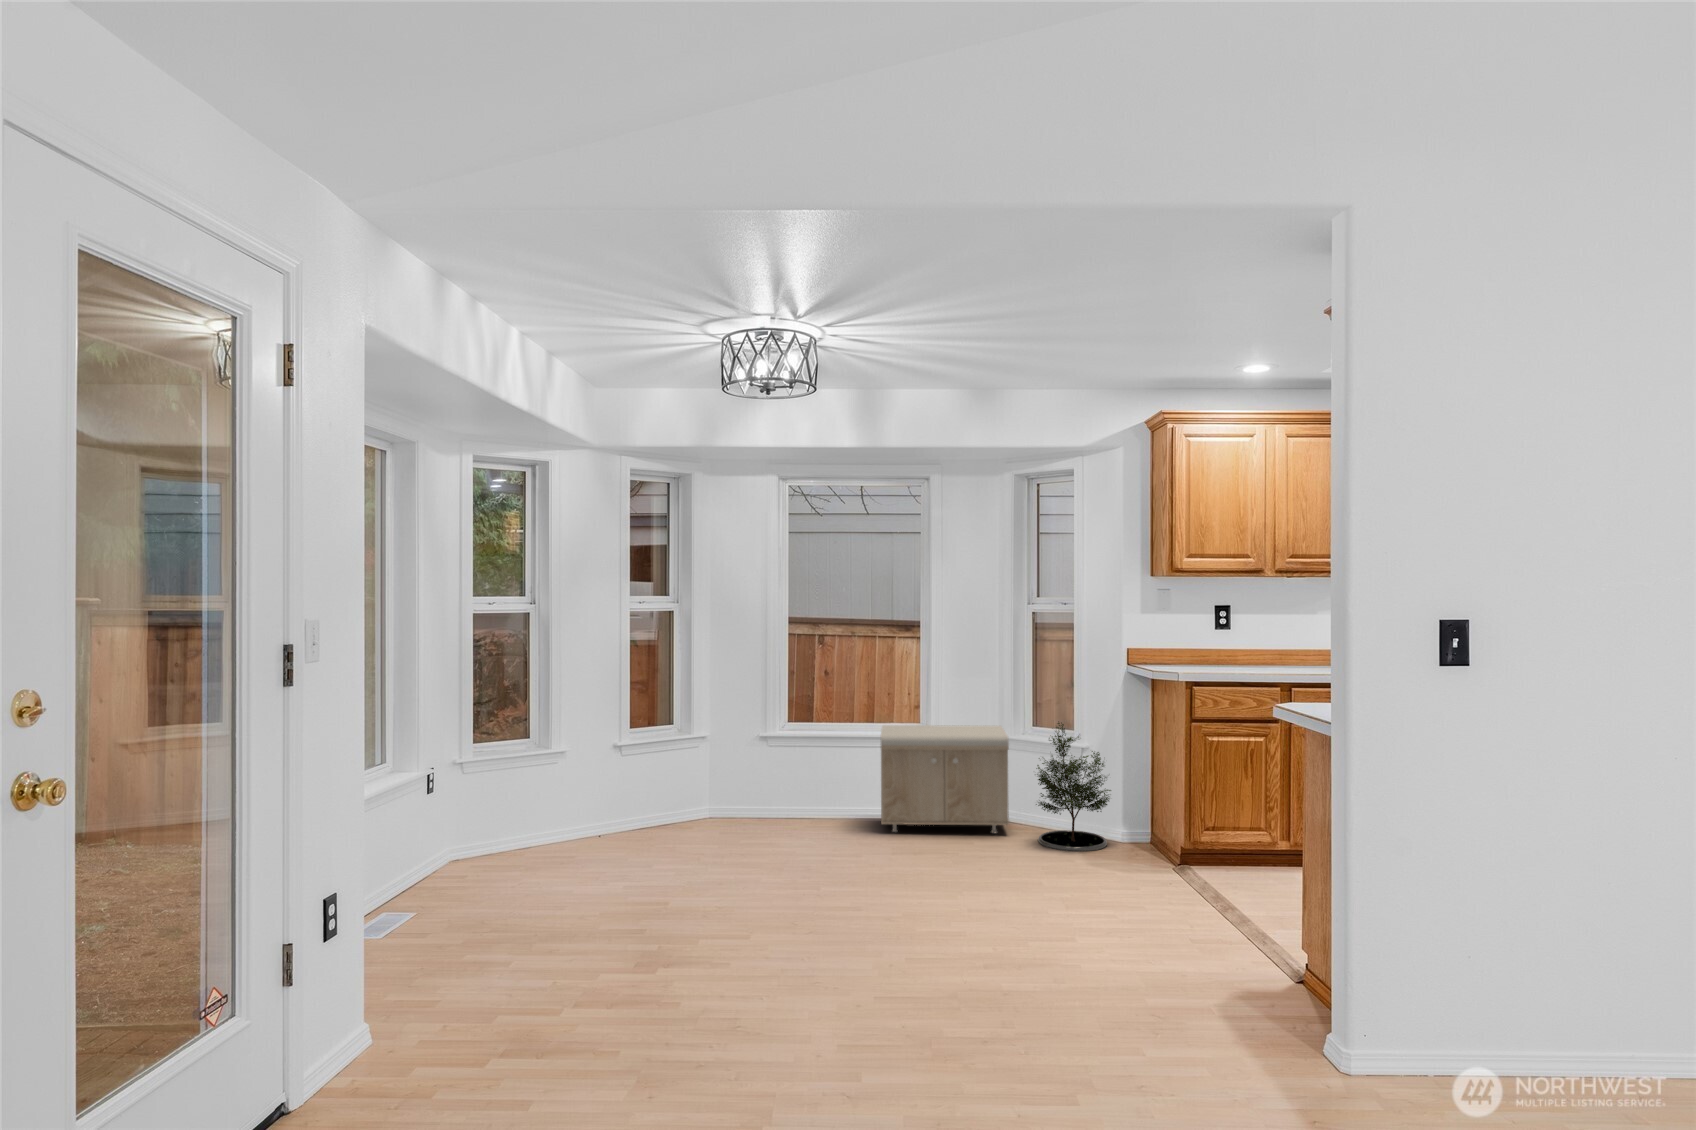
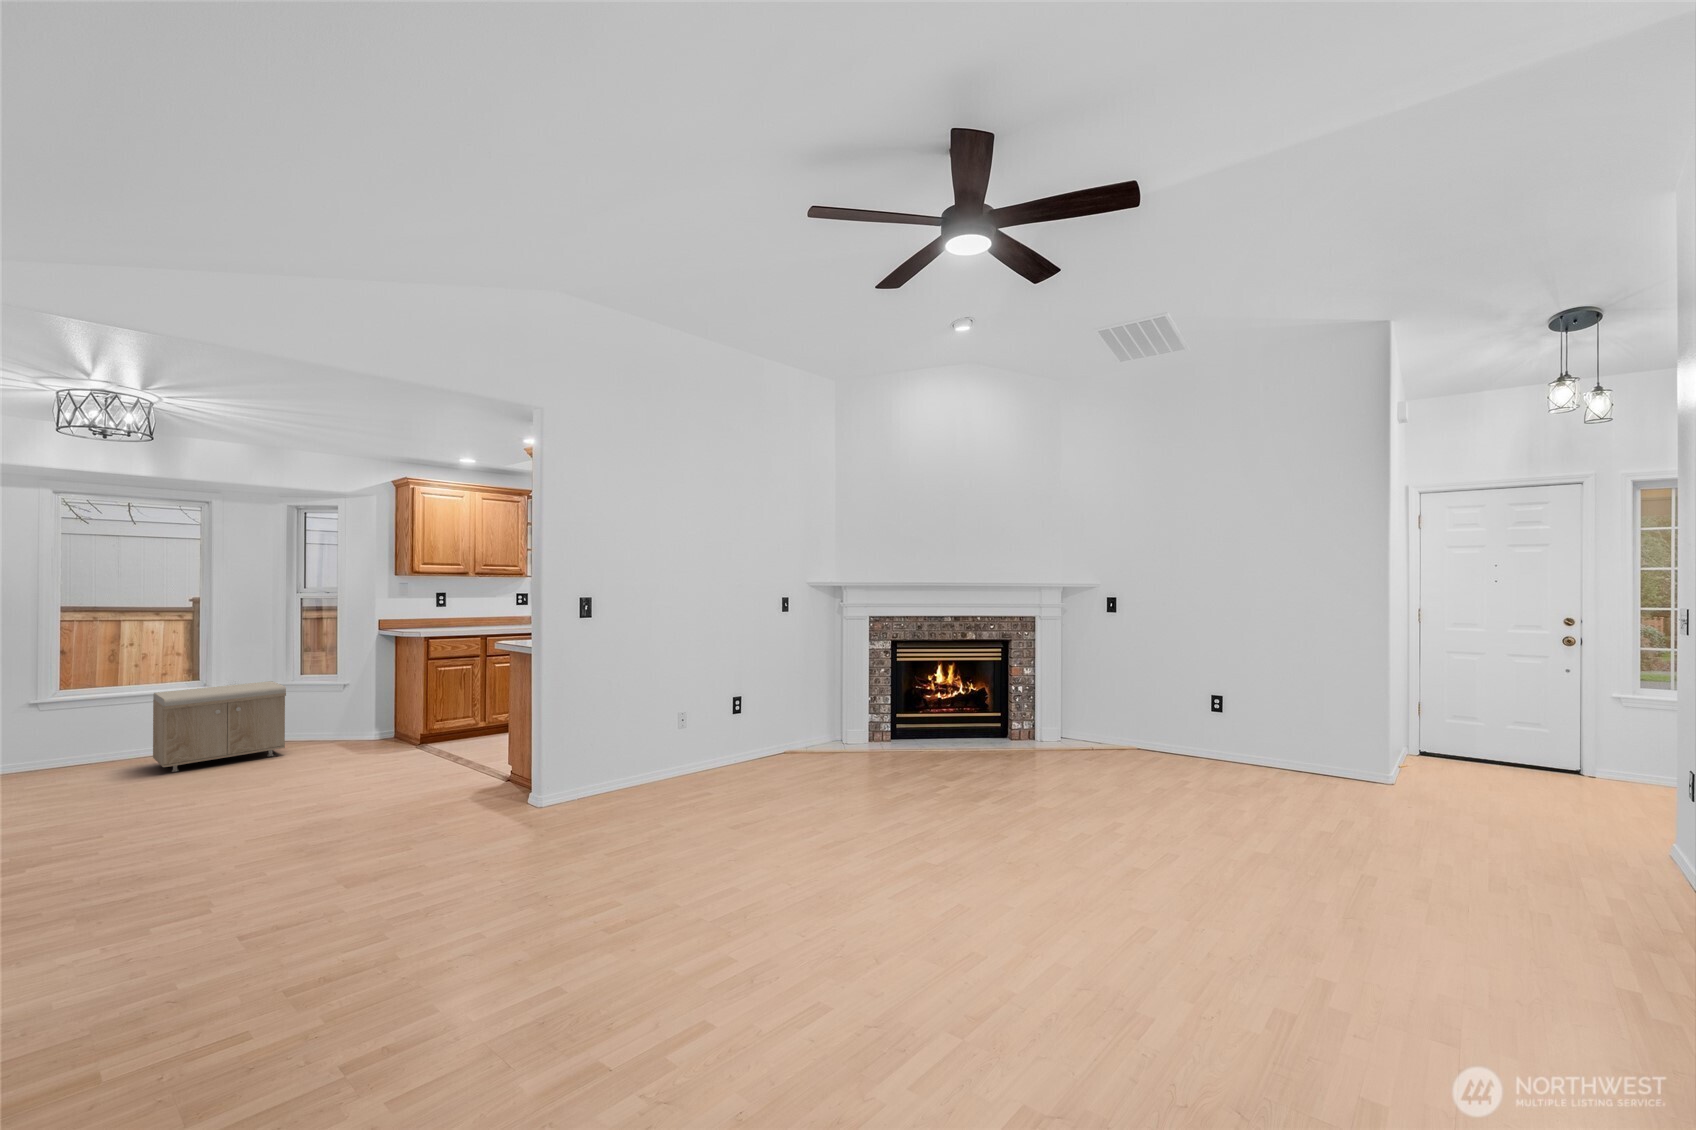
potted tree: present [1036,723,1111,852] -> none [308,671,370,755]

